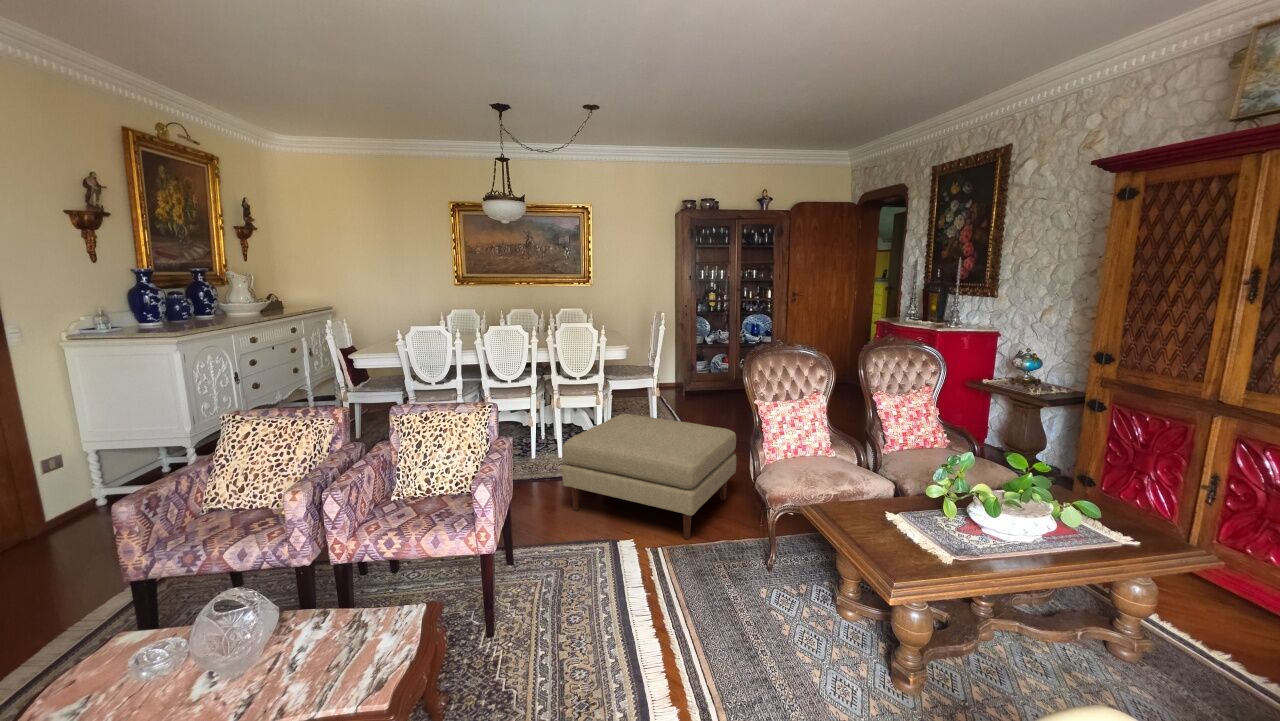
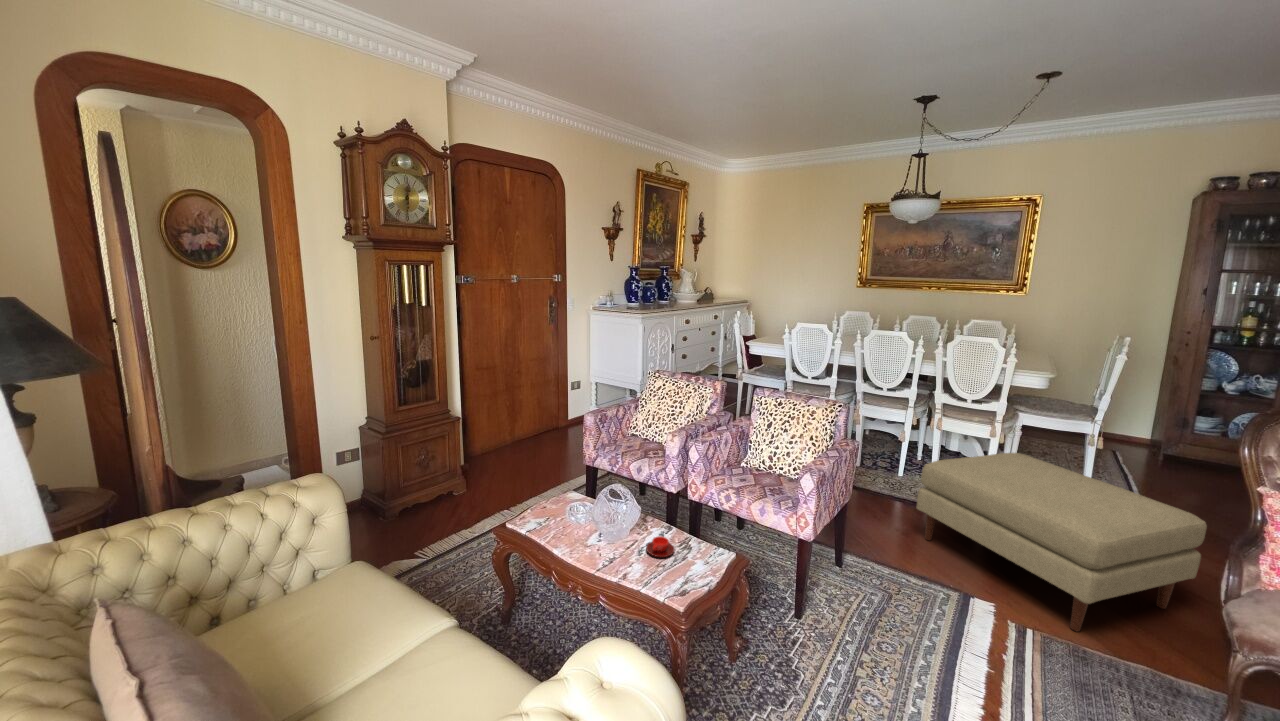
teacup: none [307,622,349,652] -> present [646,536,674,557]

